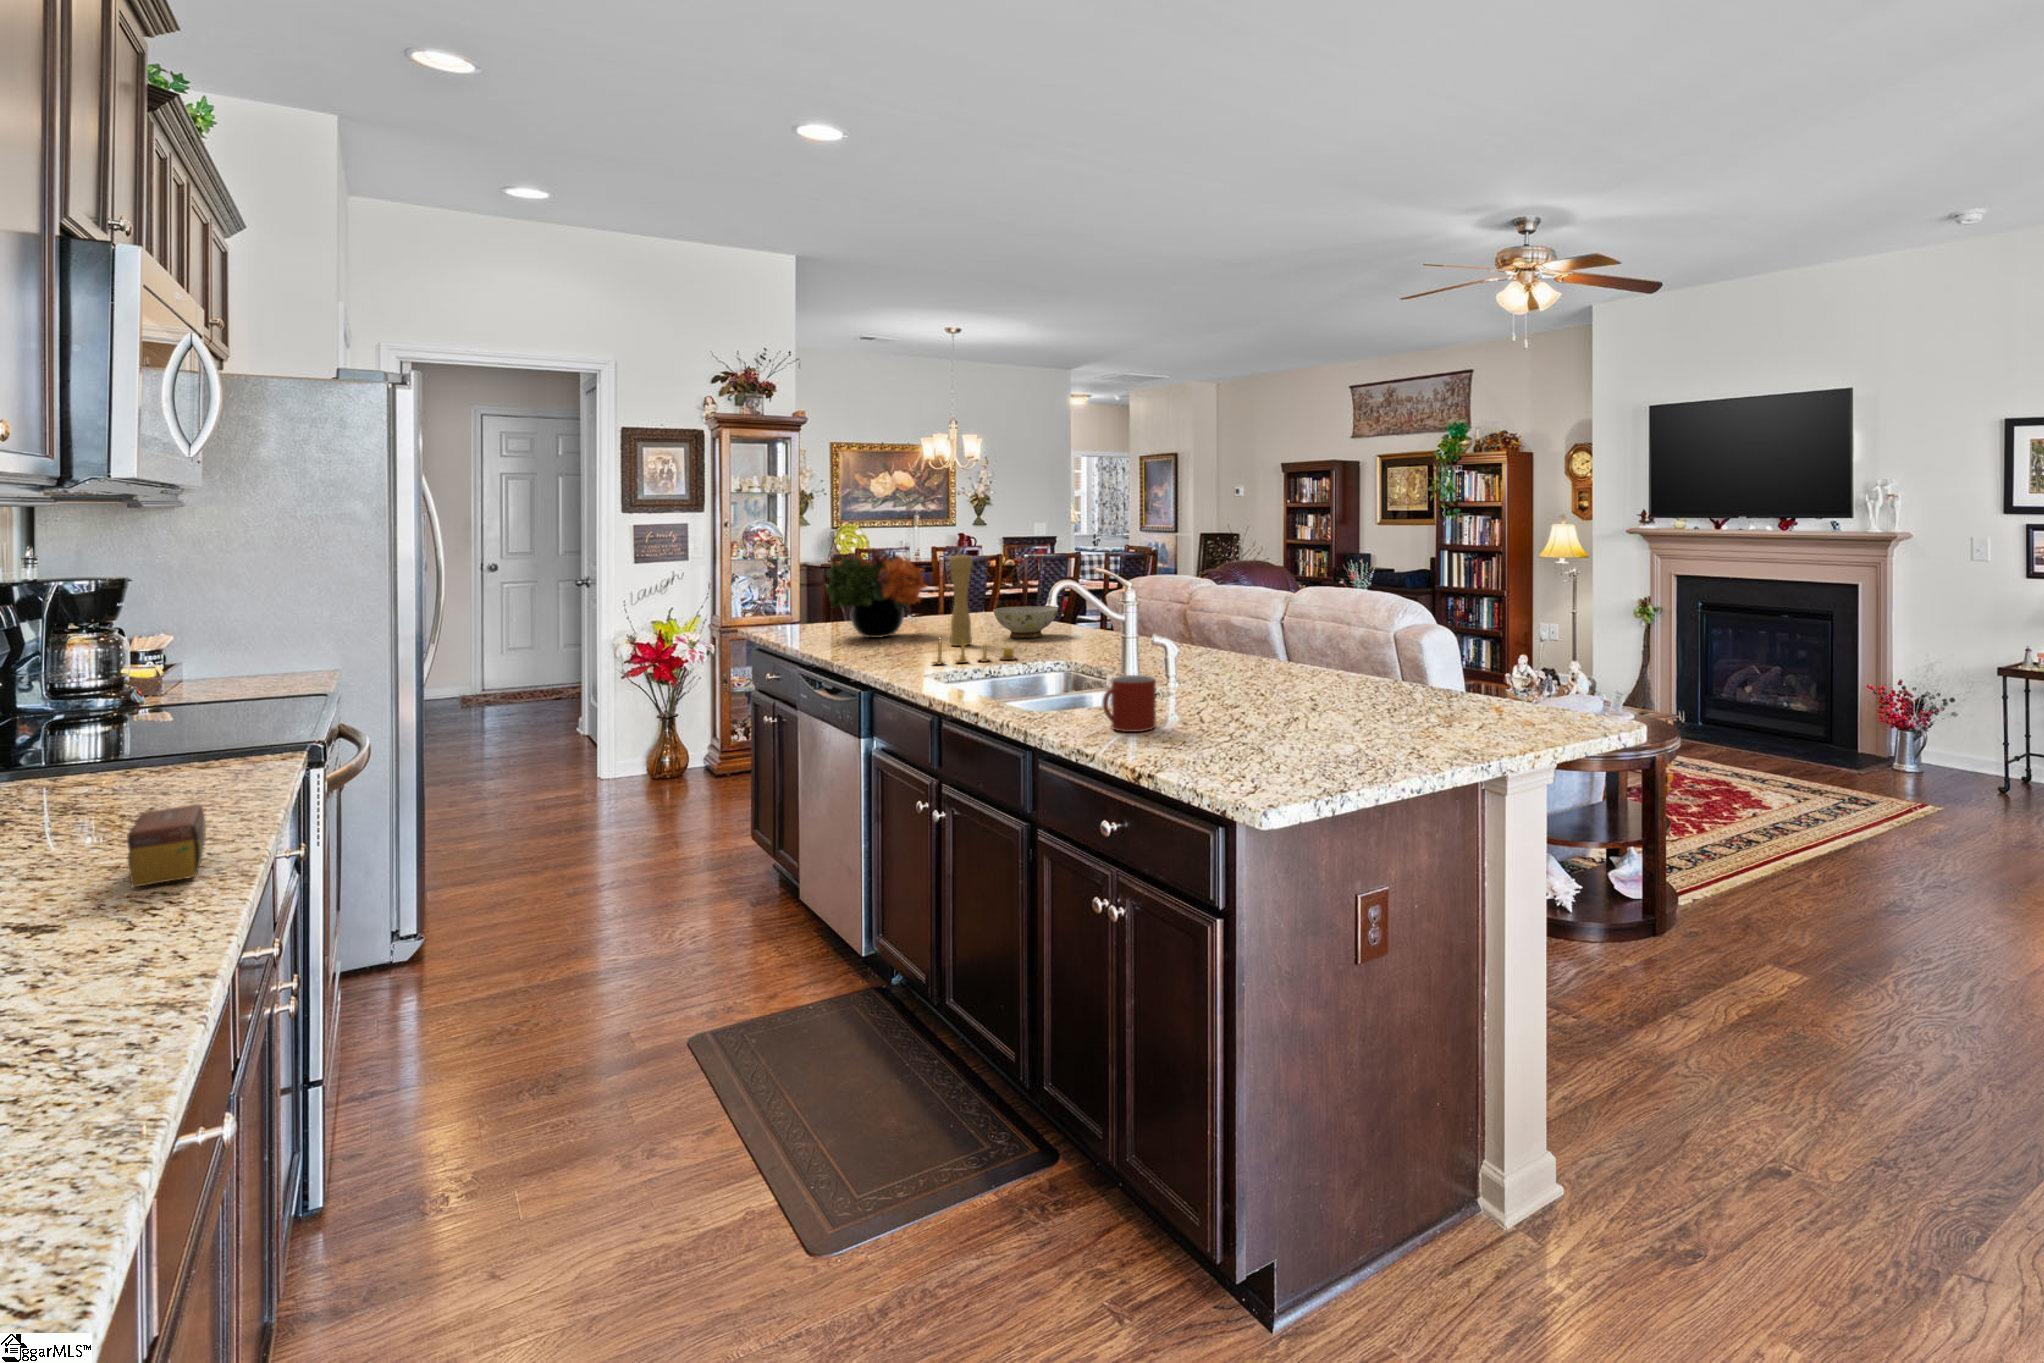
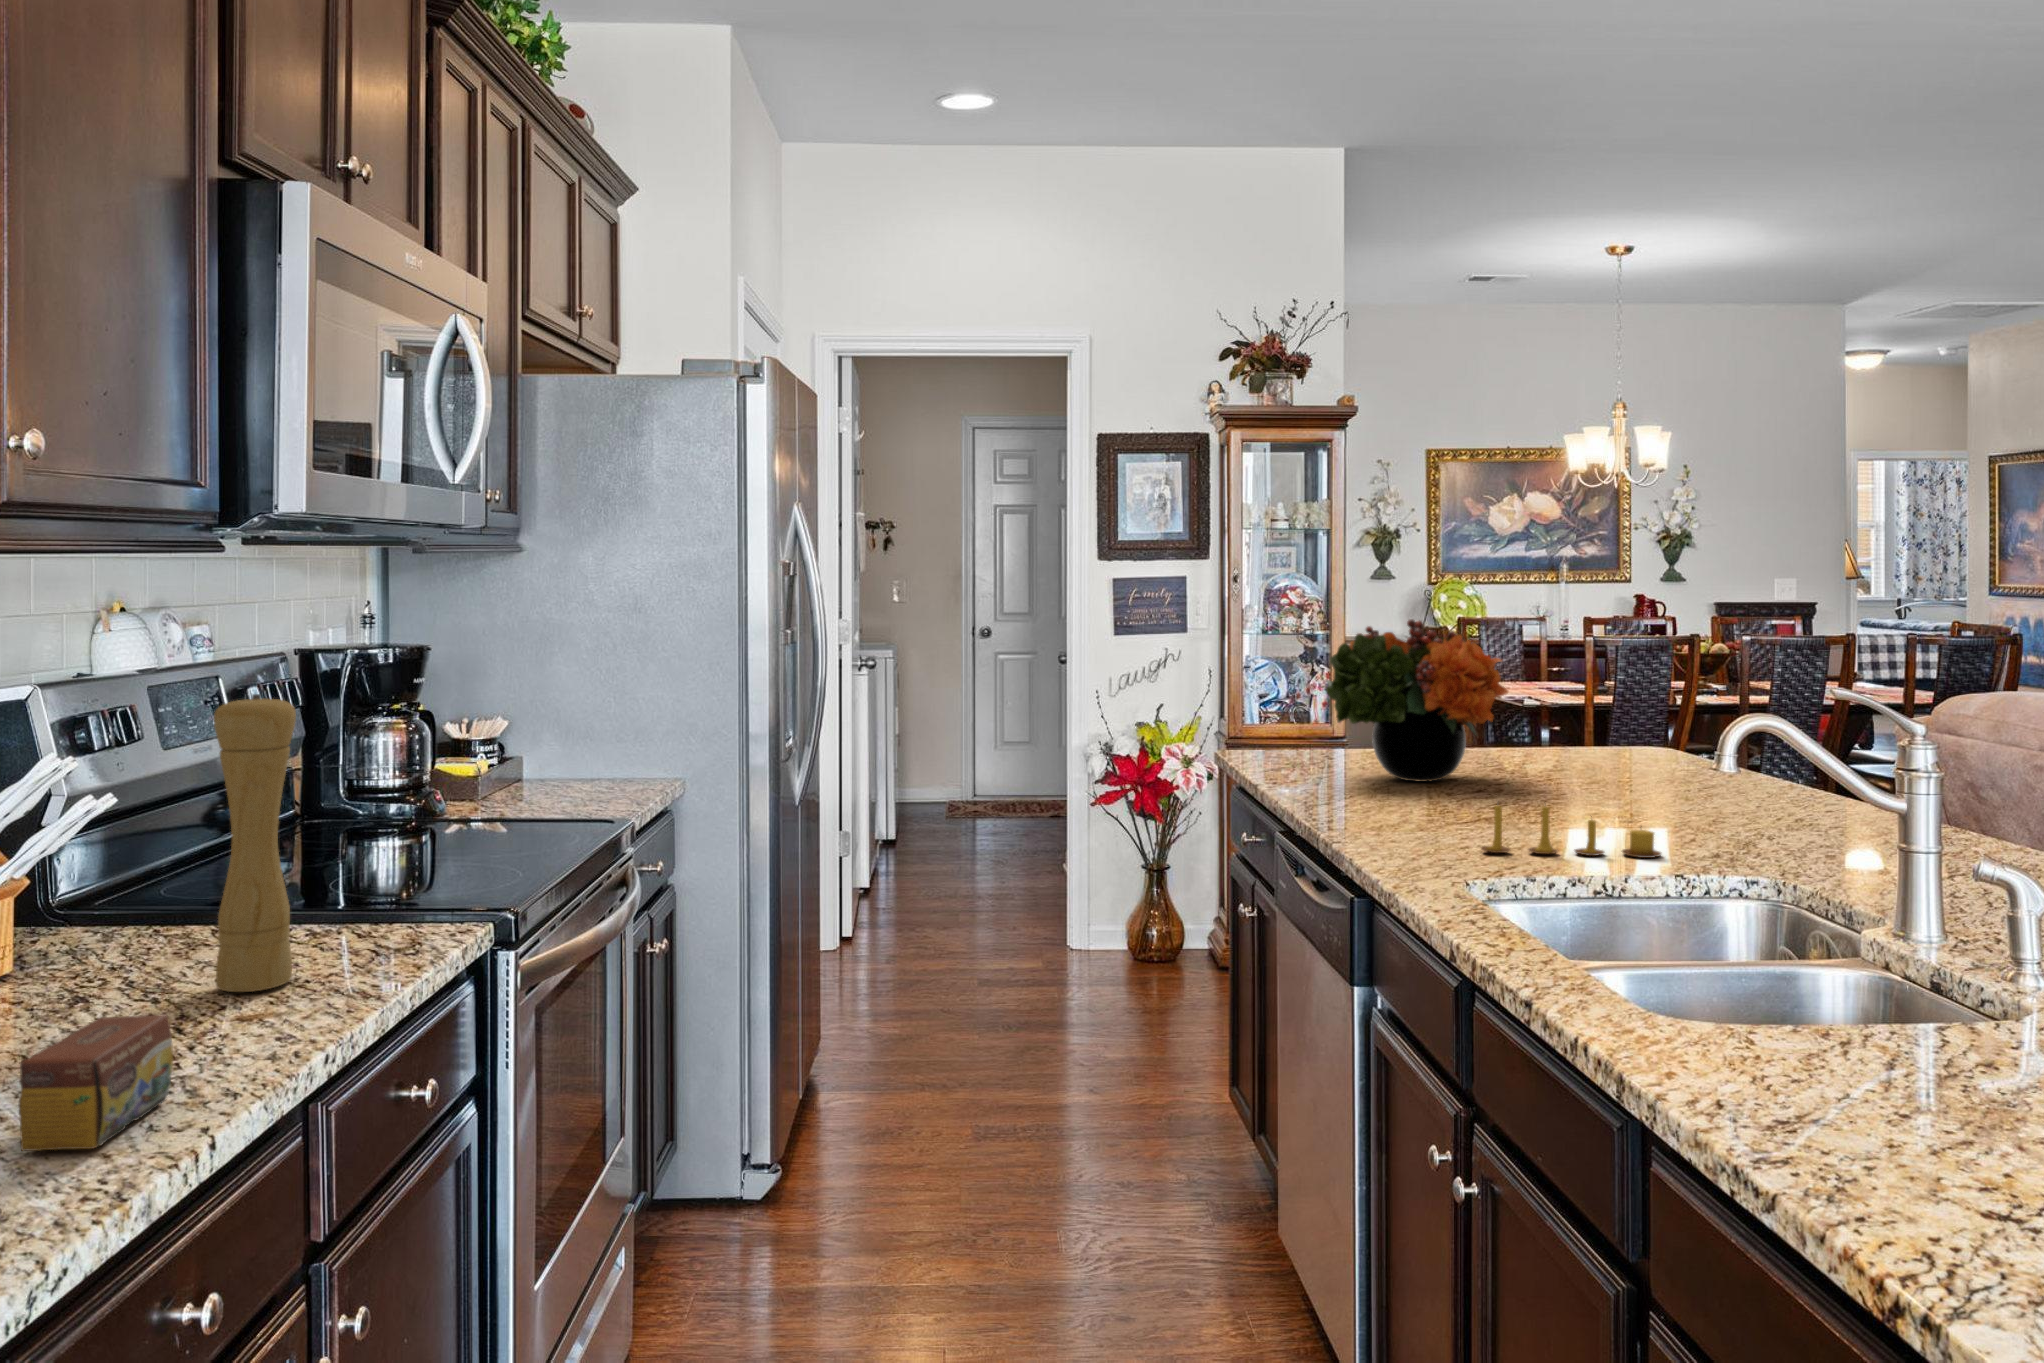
pepper mill: present [949,554,972,646] -> present [214,694,296,992]
ceramic bowl: present [993,606,1058,638] -> none [1631,739,1770,807]
mug: present [1103,675,1156,732] -> none [1804,971,1971,1141]

